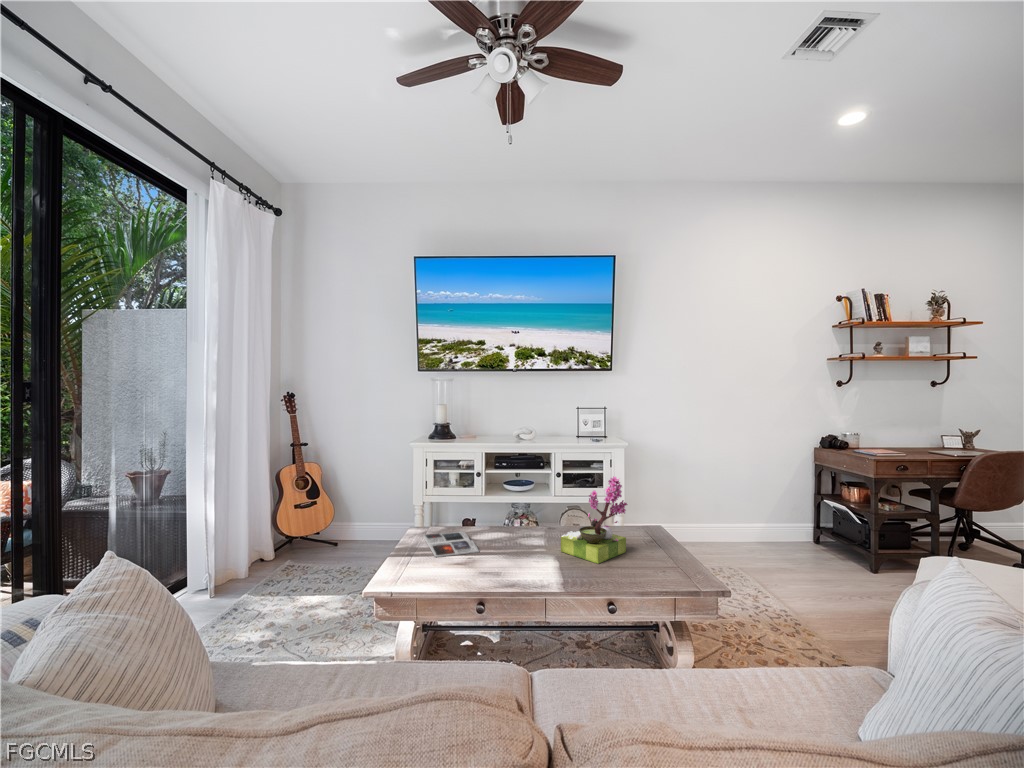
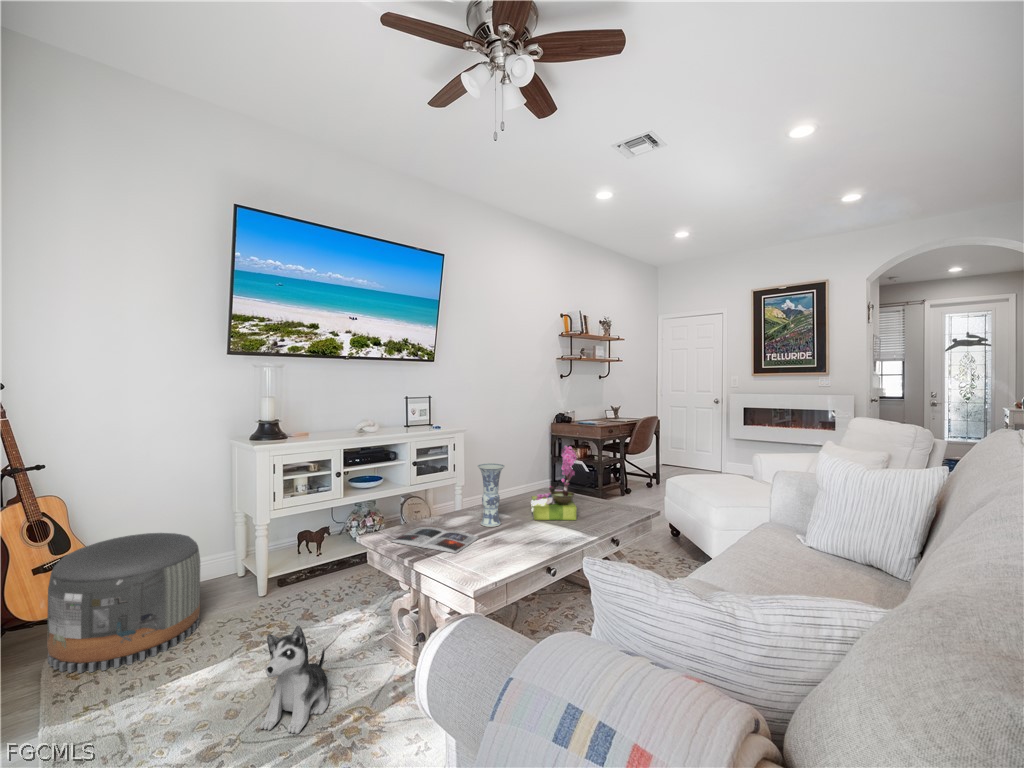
vase: none [503,483,531,547] -> present [478,463,505,527]
pouf: none [290,495,370,575] -> present [47,533,200,673]
plush toy: none [295,574,358,645] -> present [260,626,329,734]

